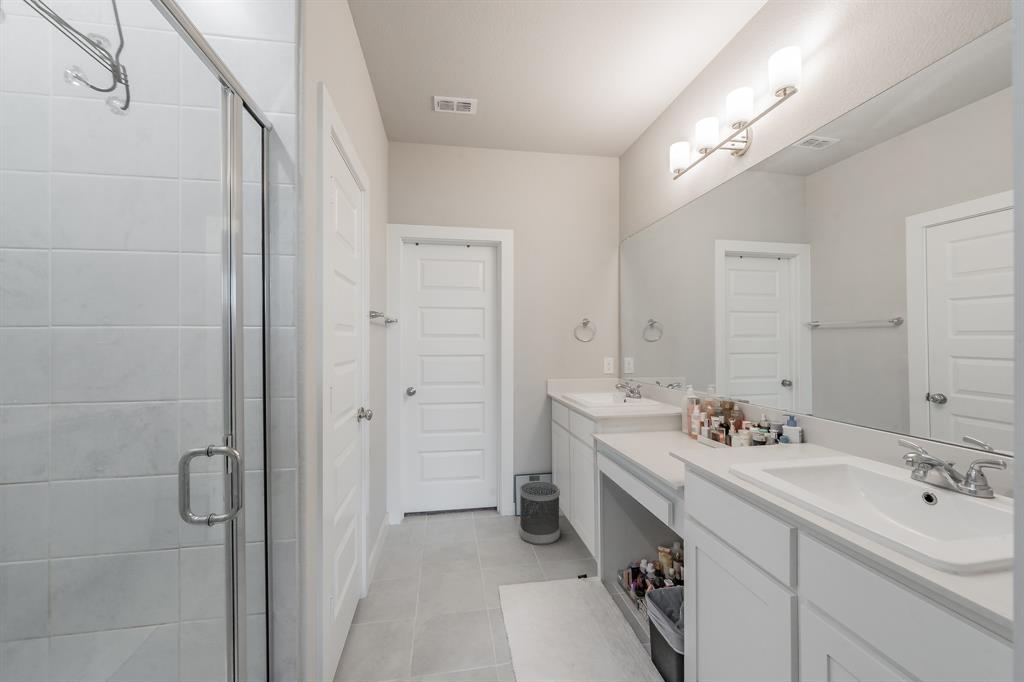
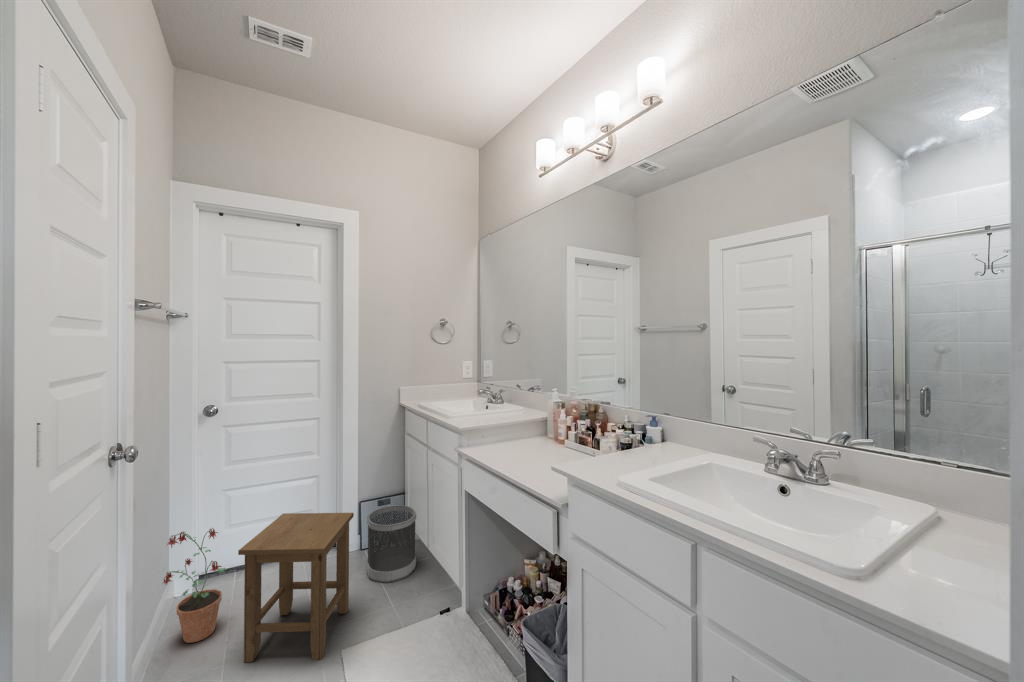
stool: none [429,473,508,588] -> present [238,513,354,662]
potted plant: none [384,476,424,556] -> present [163,528,227,643]

